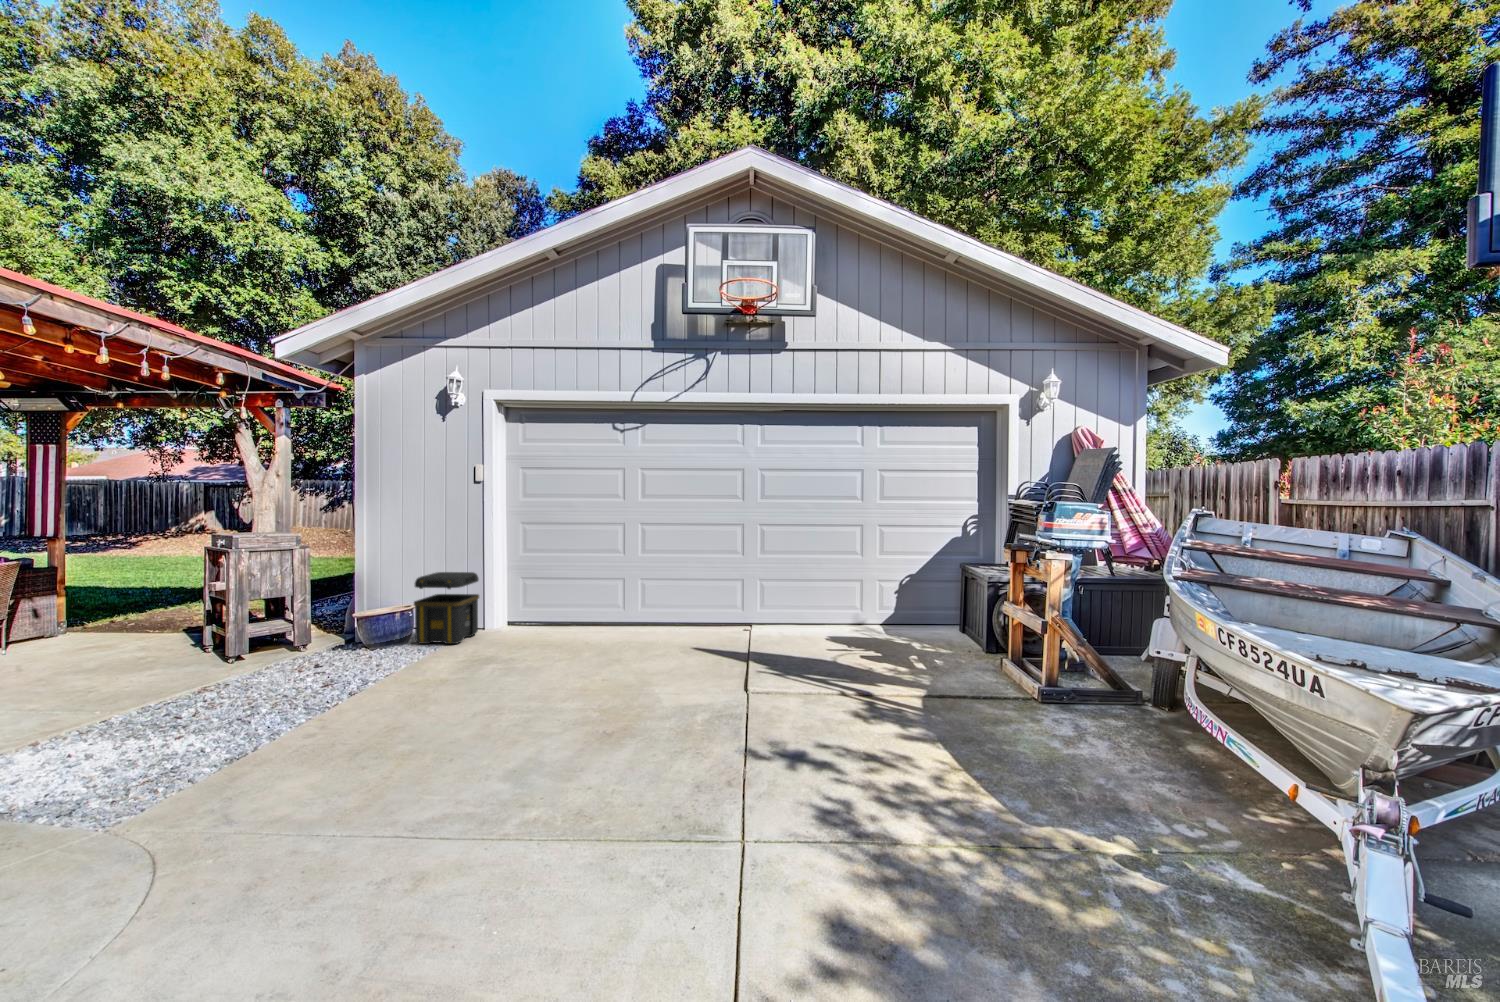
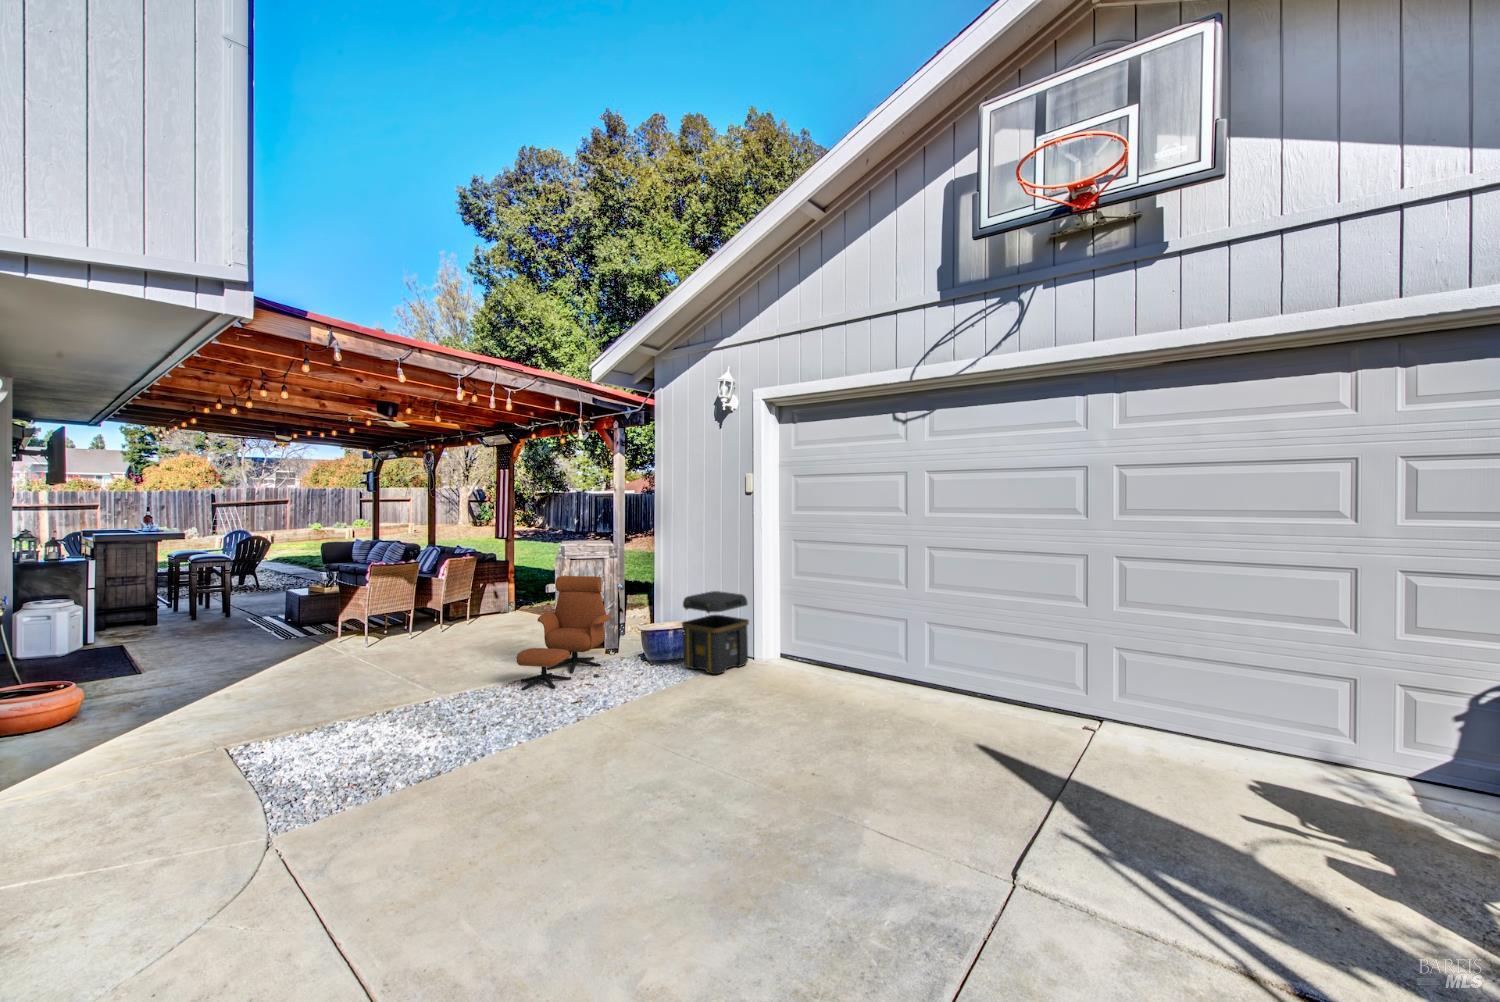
lounge chair: none [227,564,327,685] -> present [516,576,612,690]

